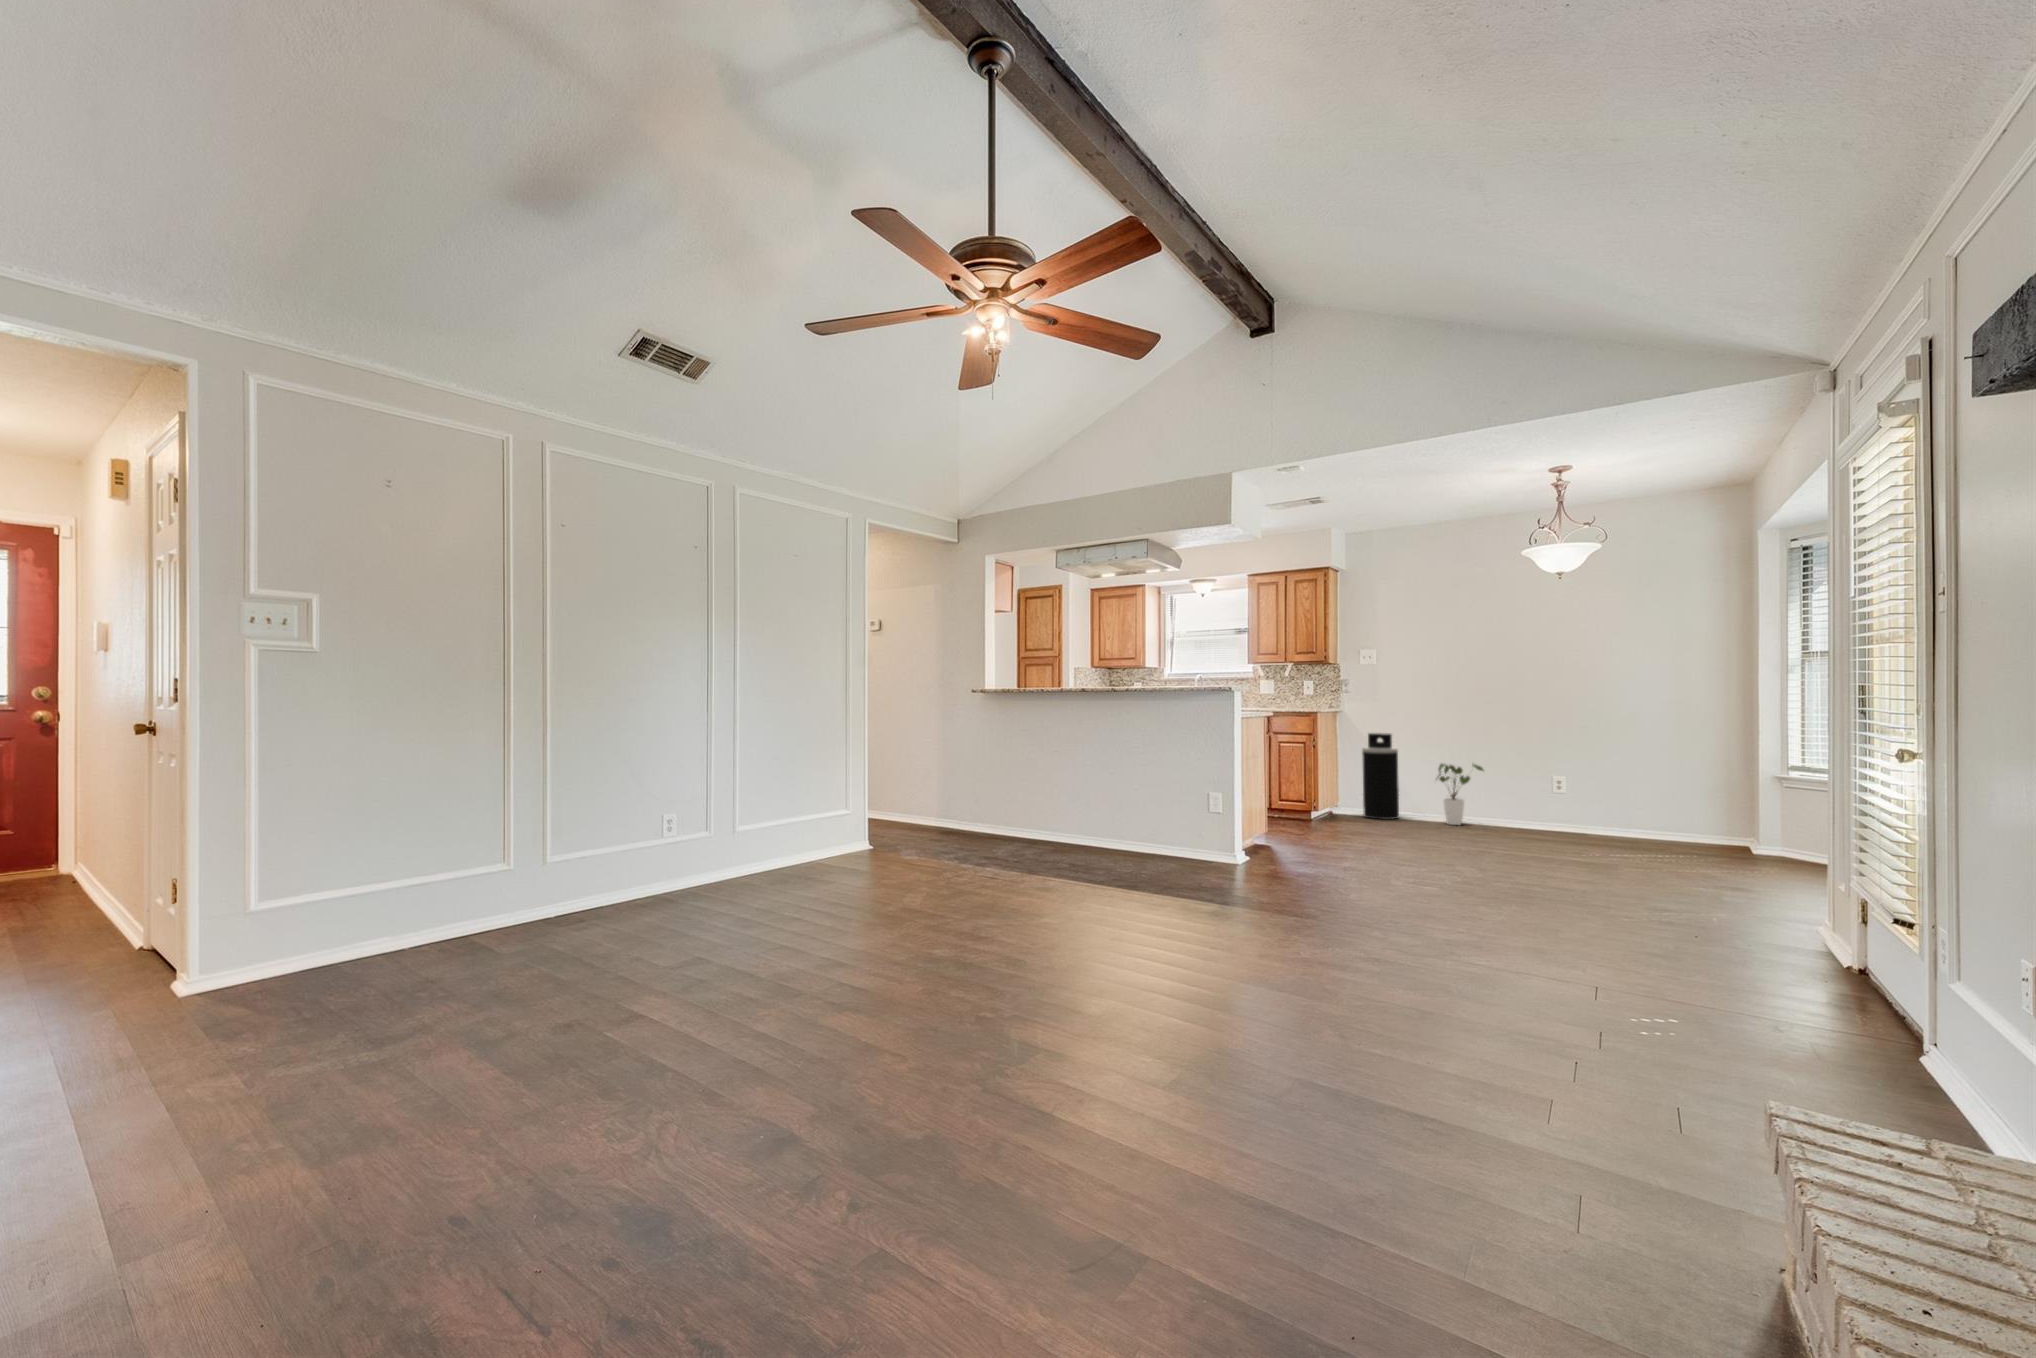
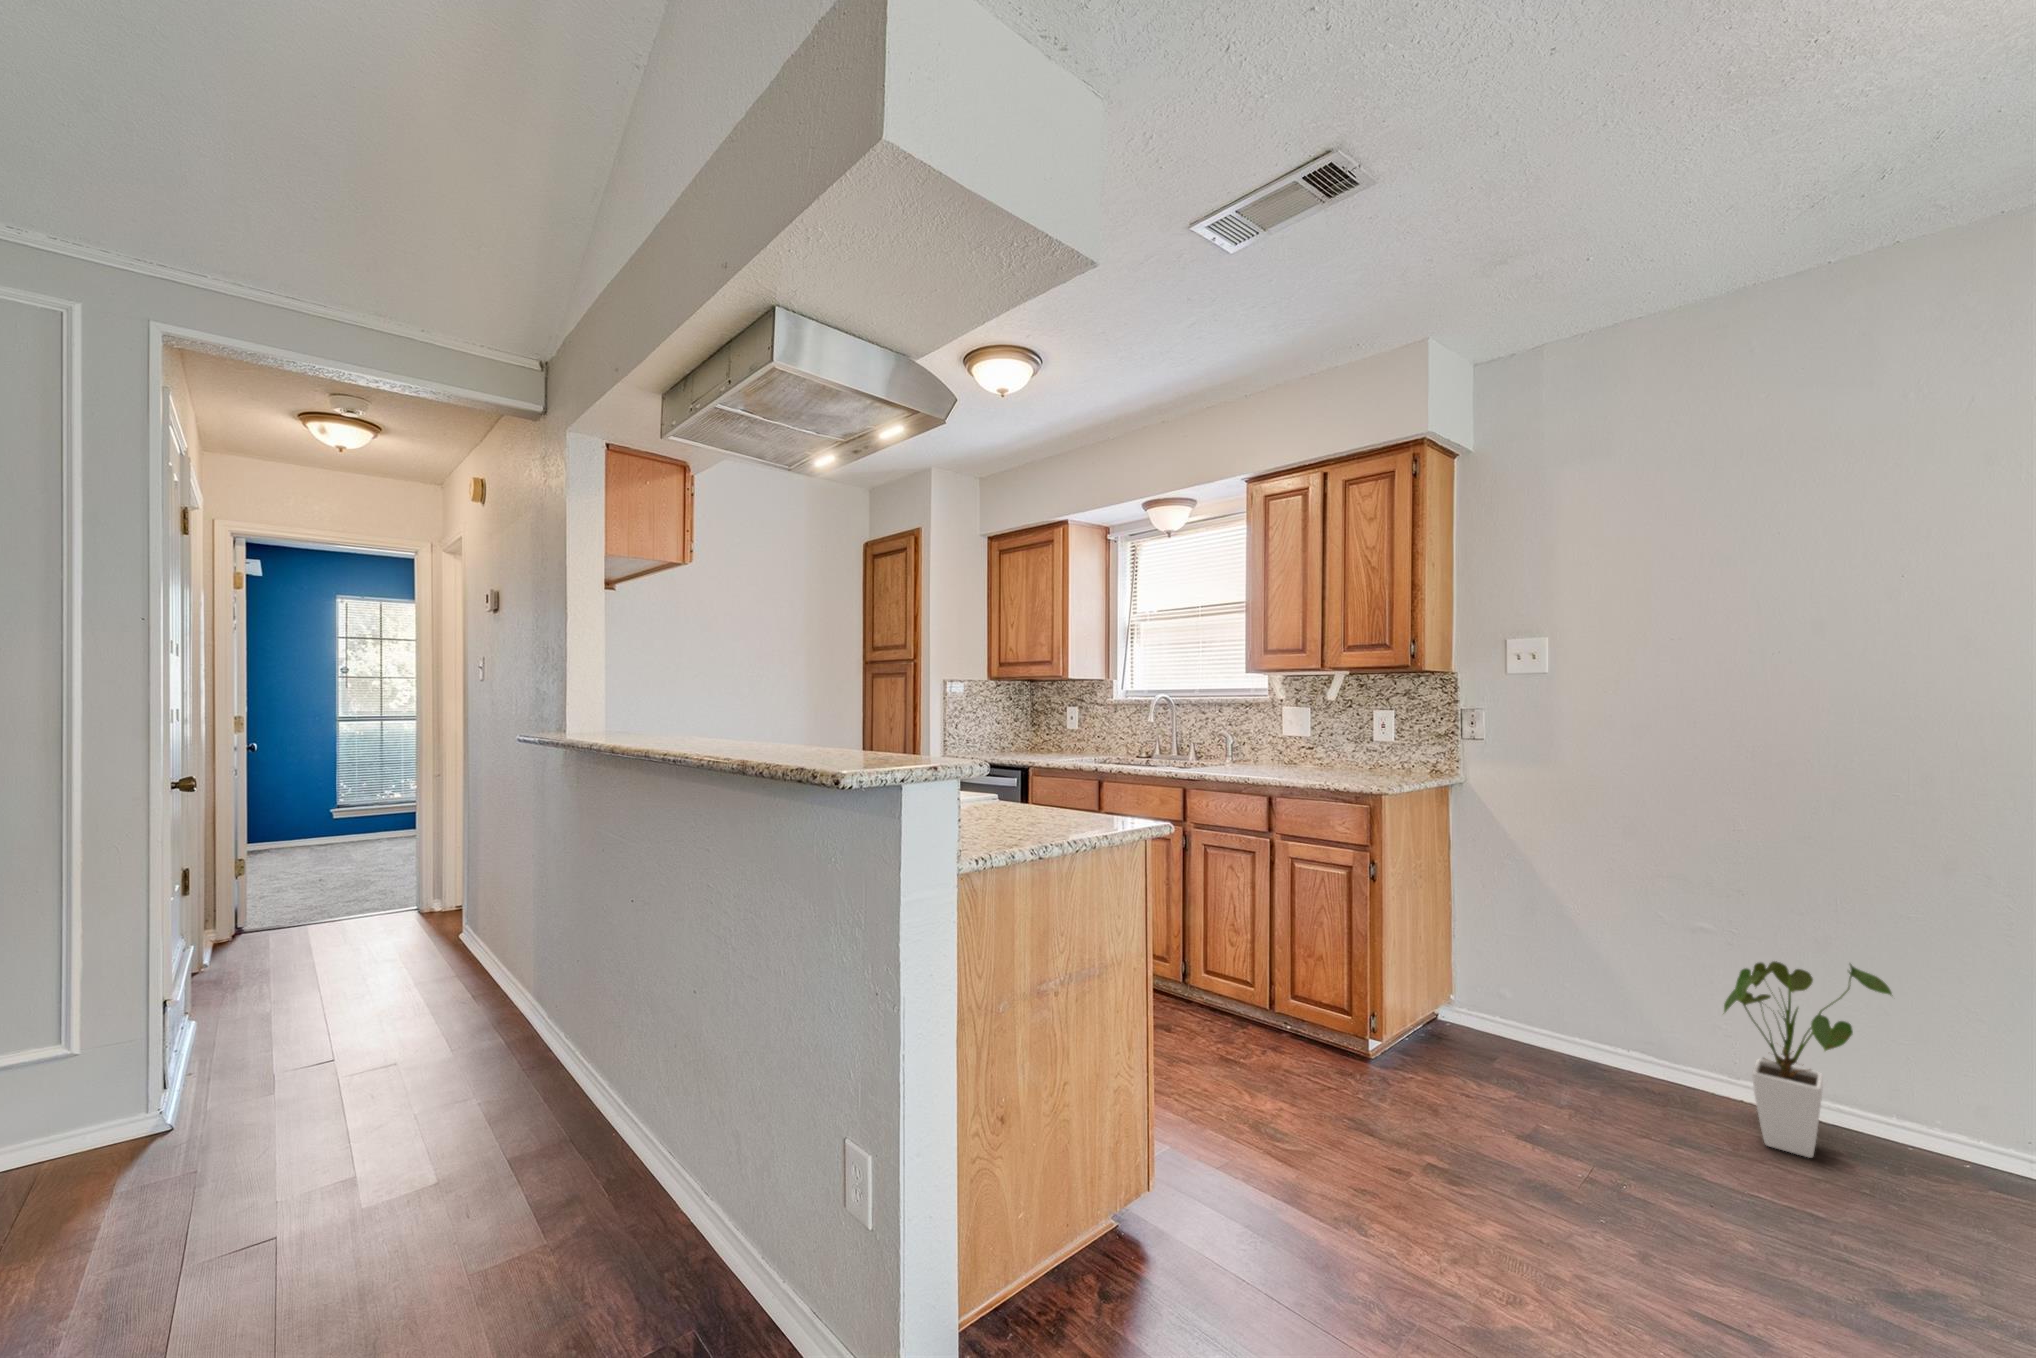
trash can: present [1362,733,1399,820] -> none [1507,848,1611,1088]

